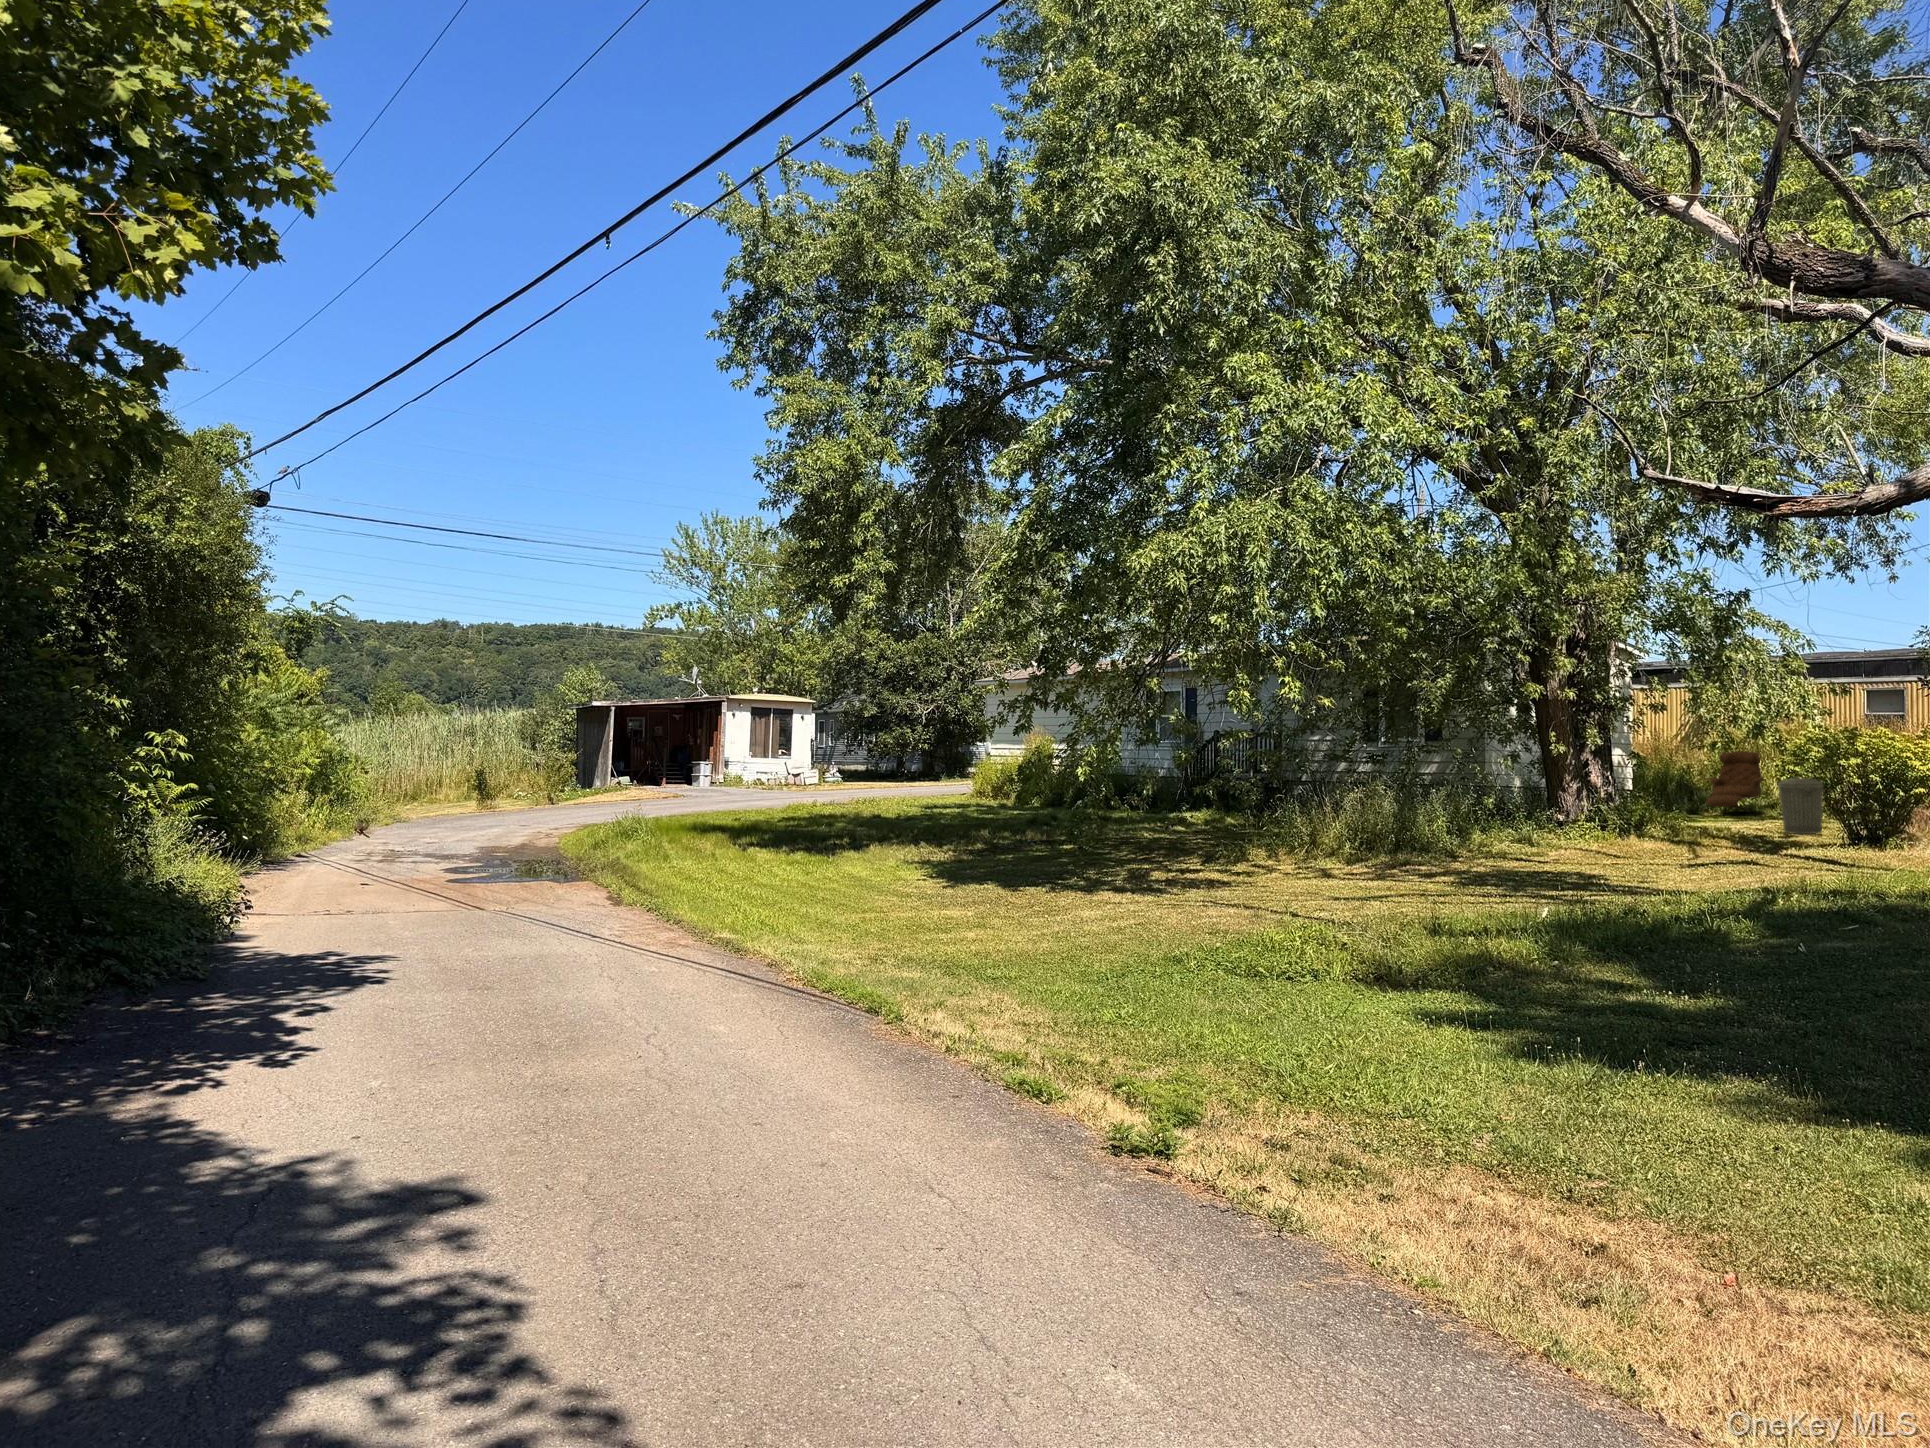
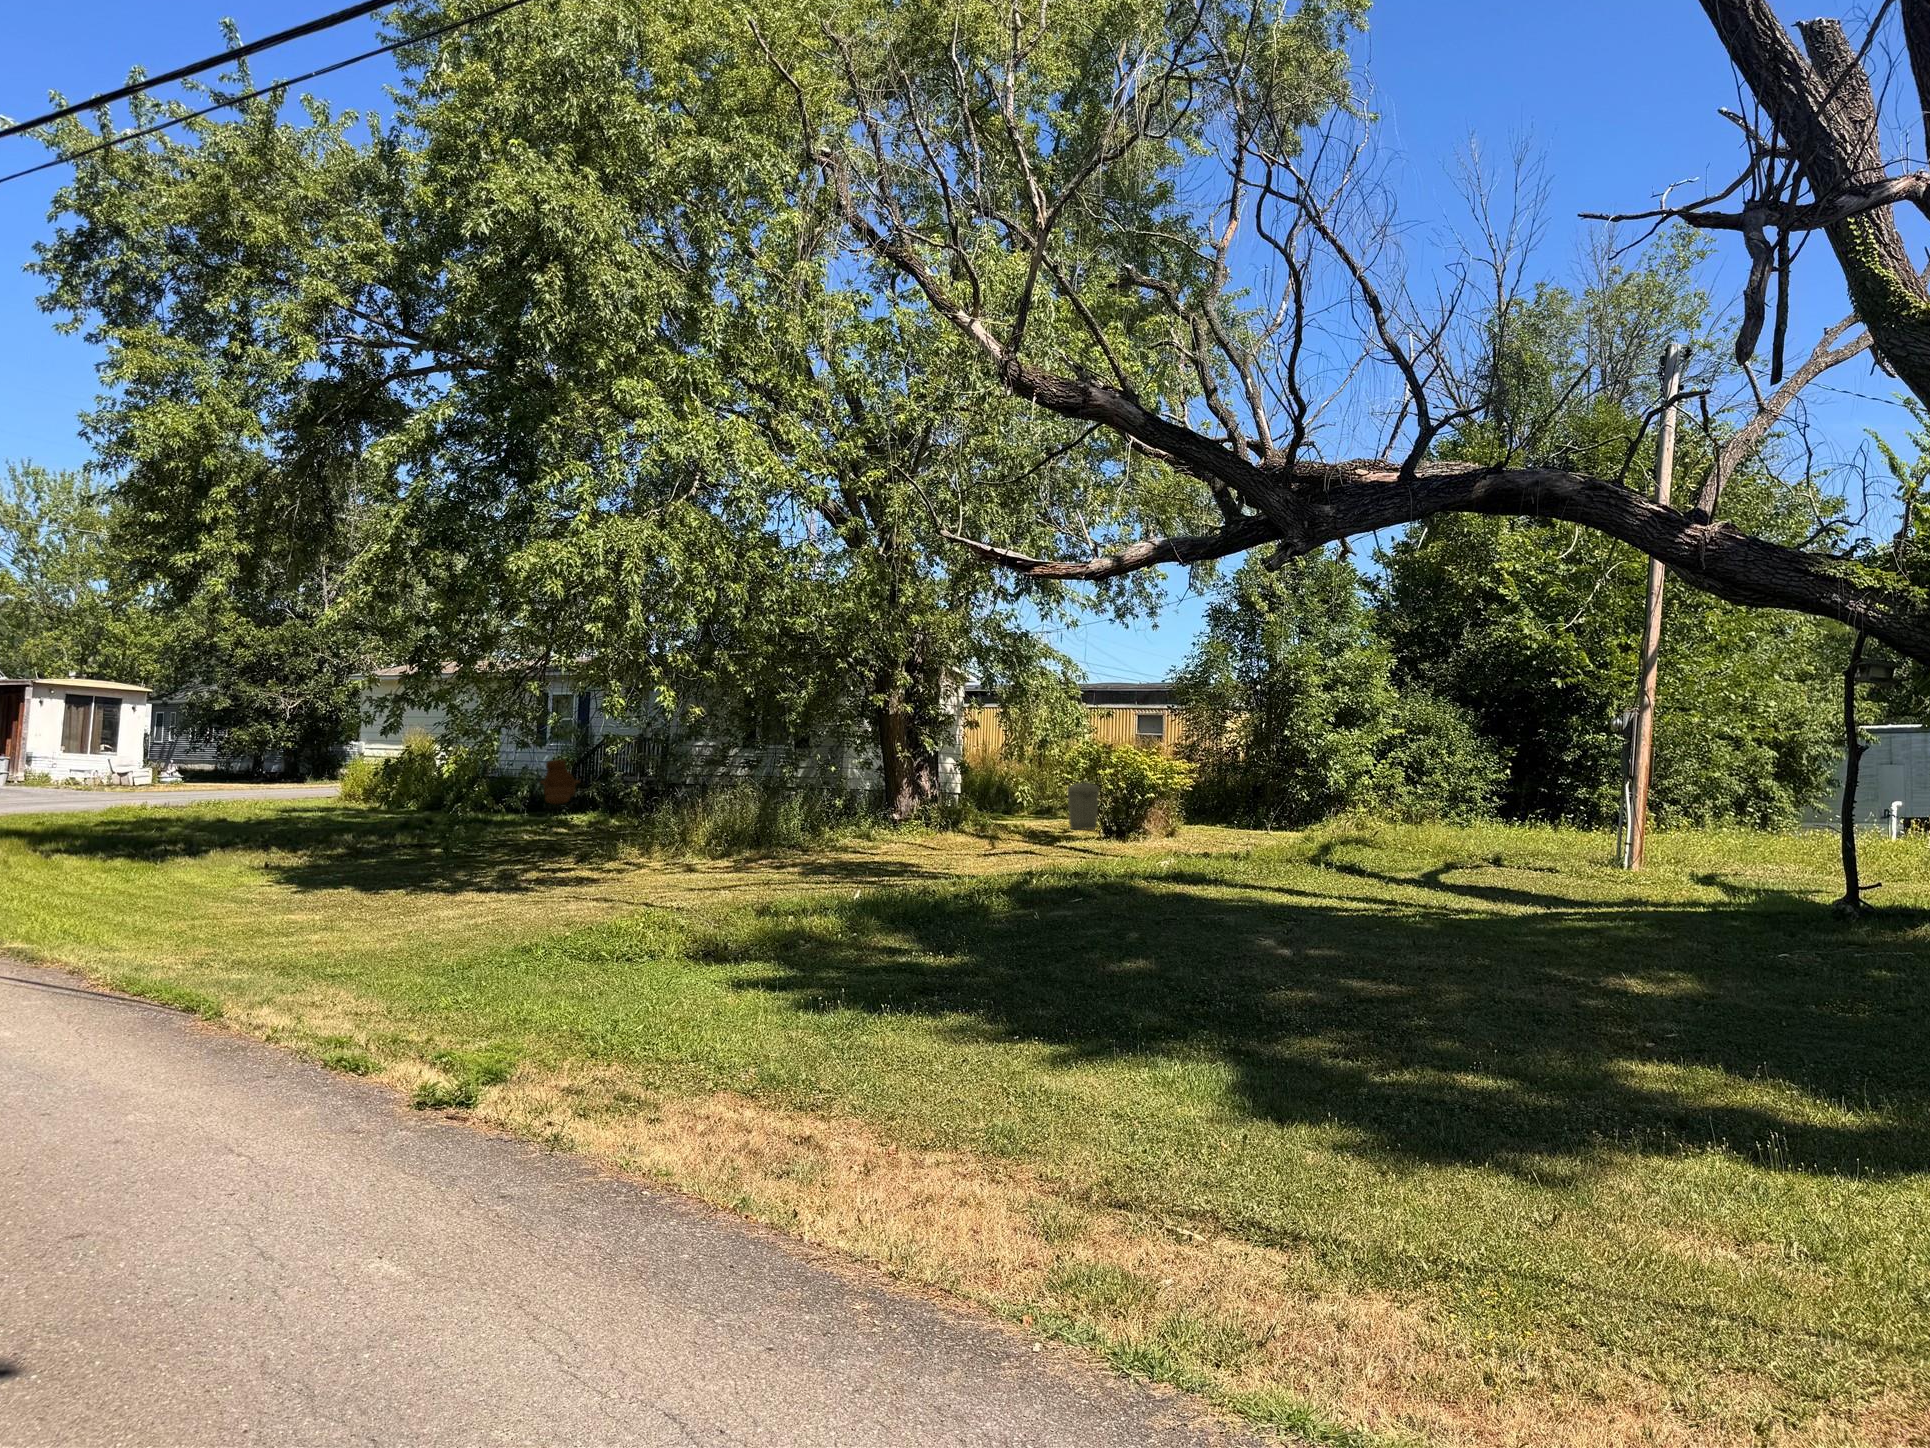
lounge chair: present [1706,751,1765,815] -> present [540,760,580,810]

